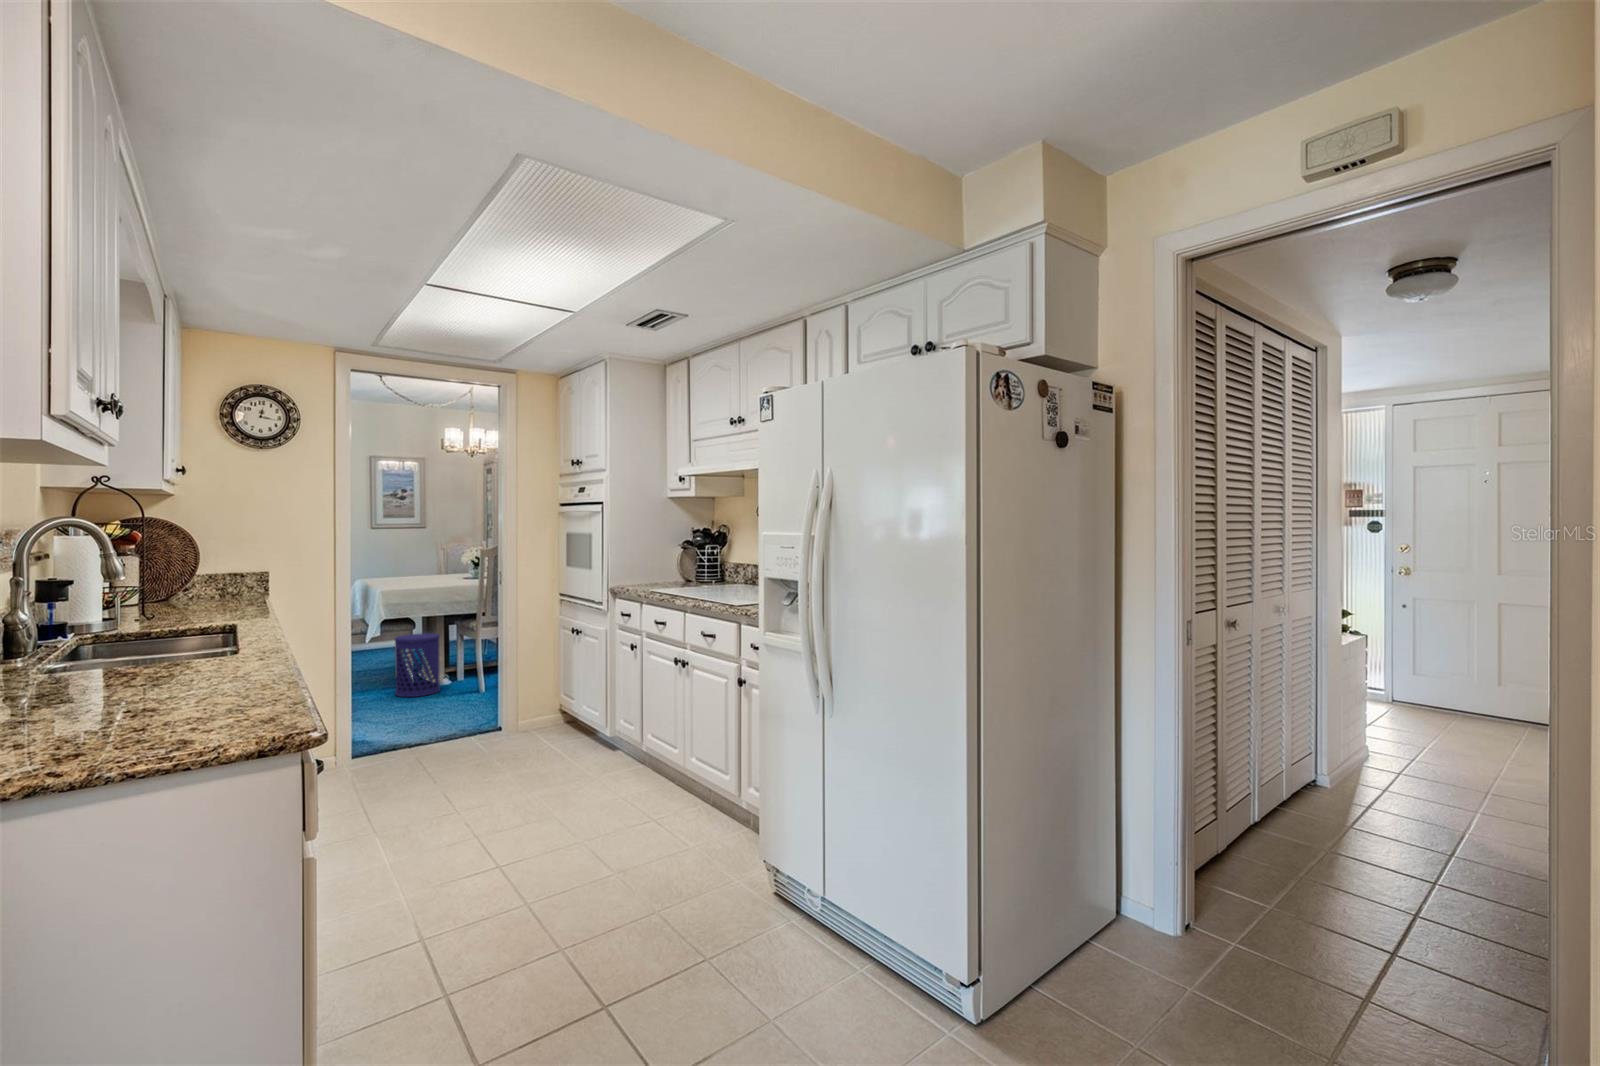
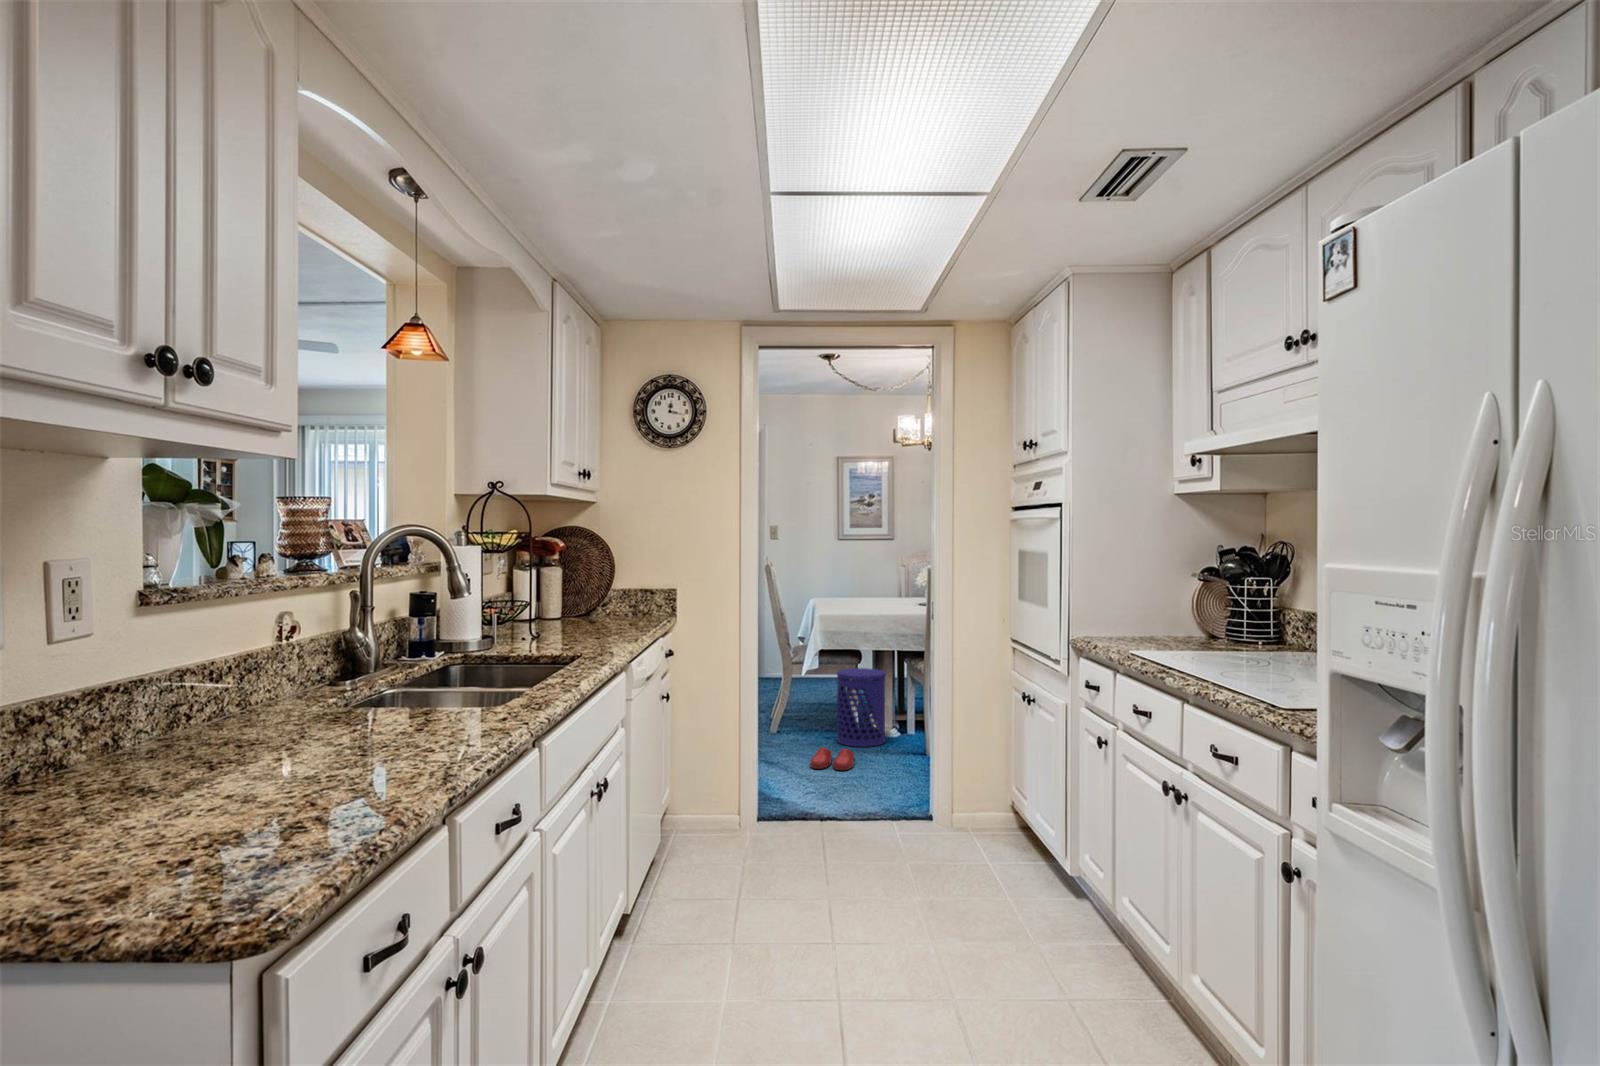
slippers: none [380,697,420,716] -> present [810,747,854,770]

